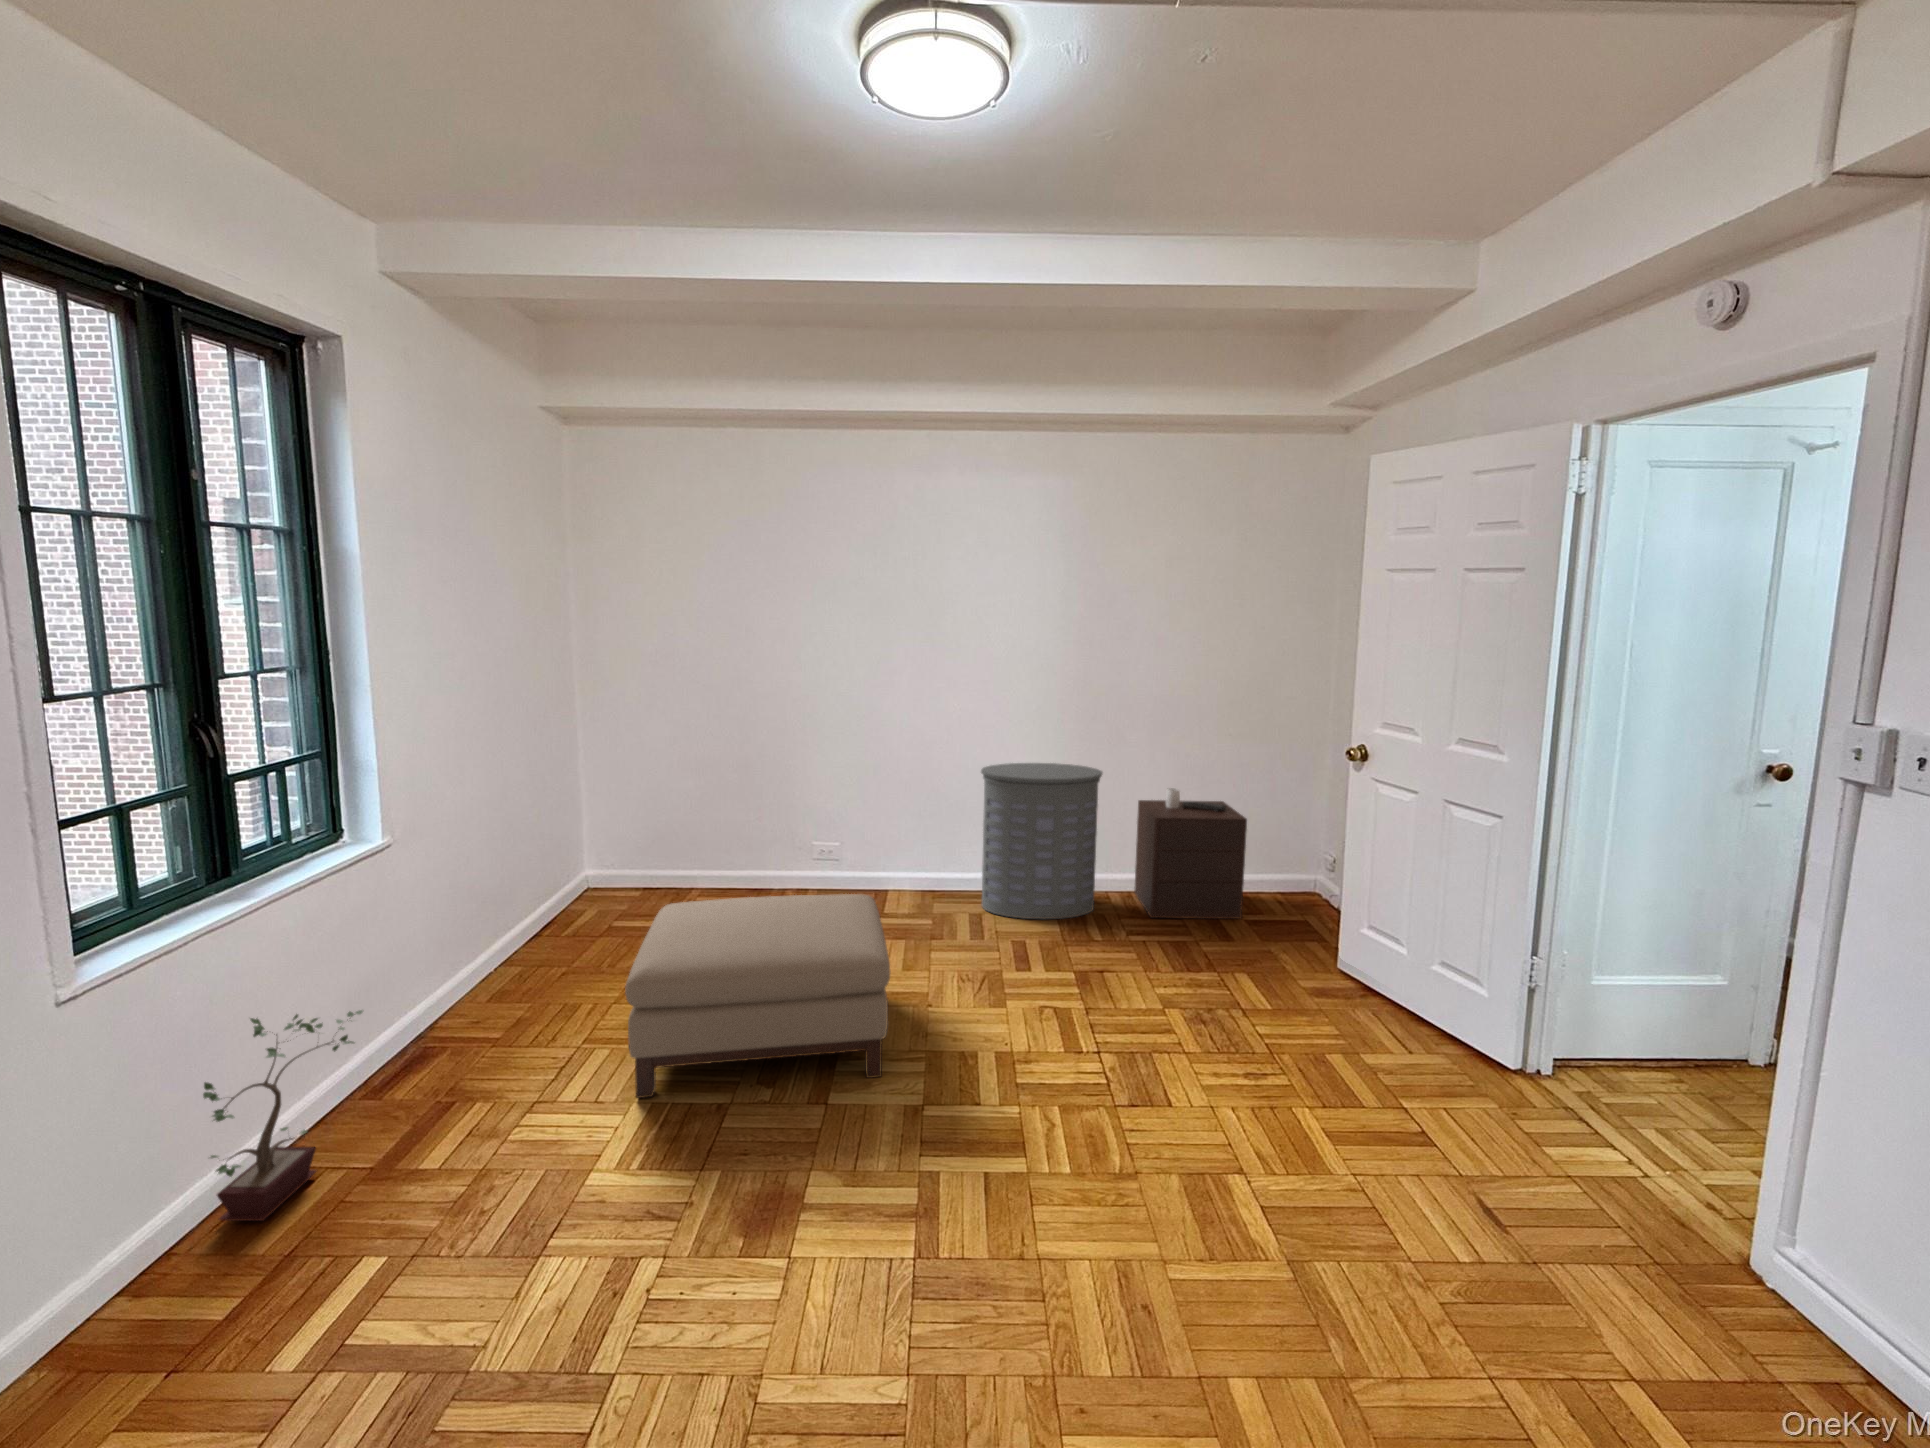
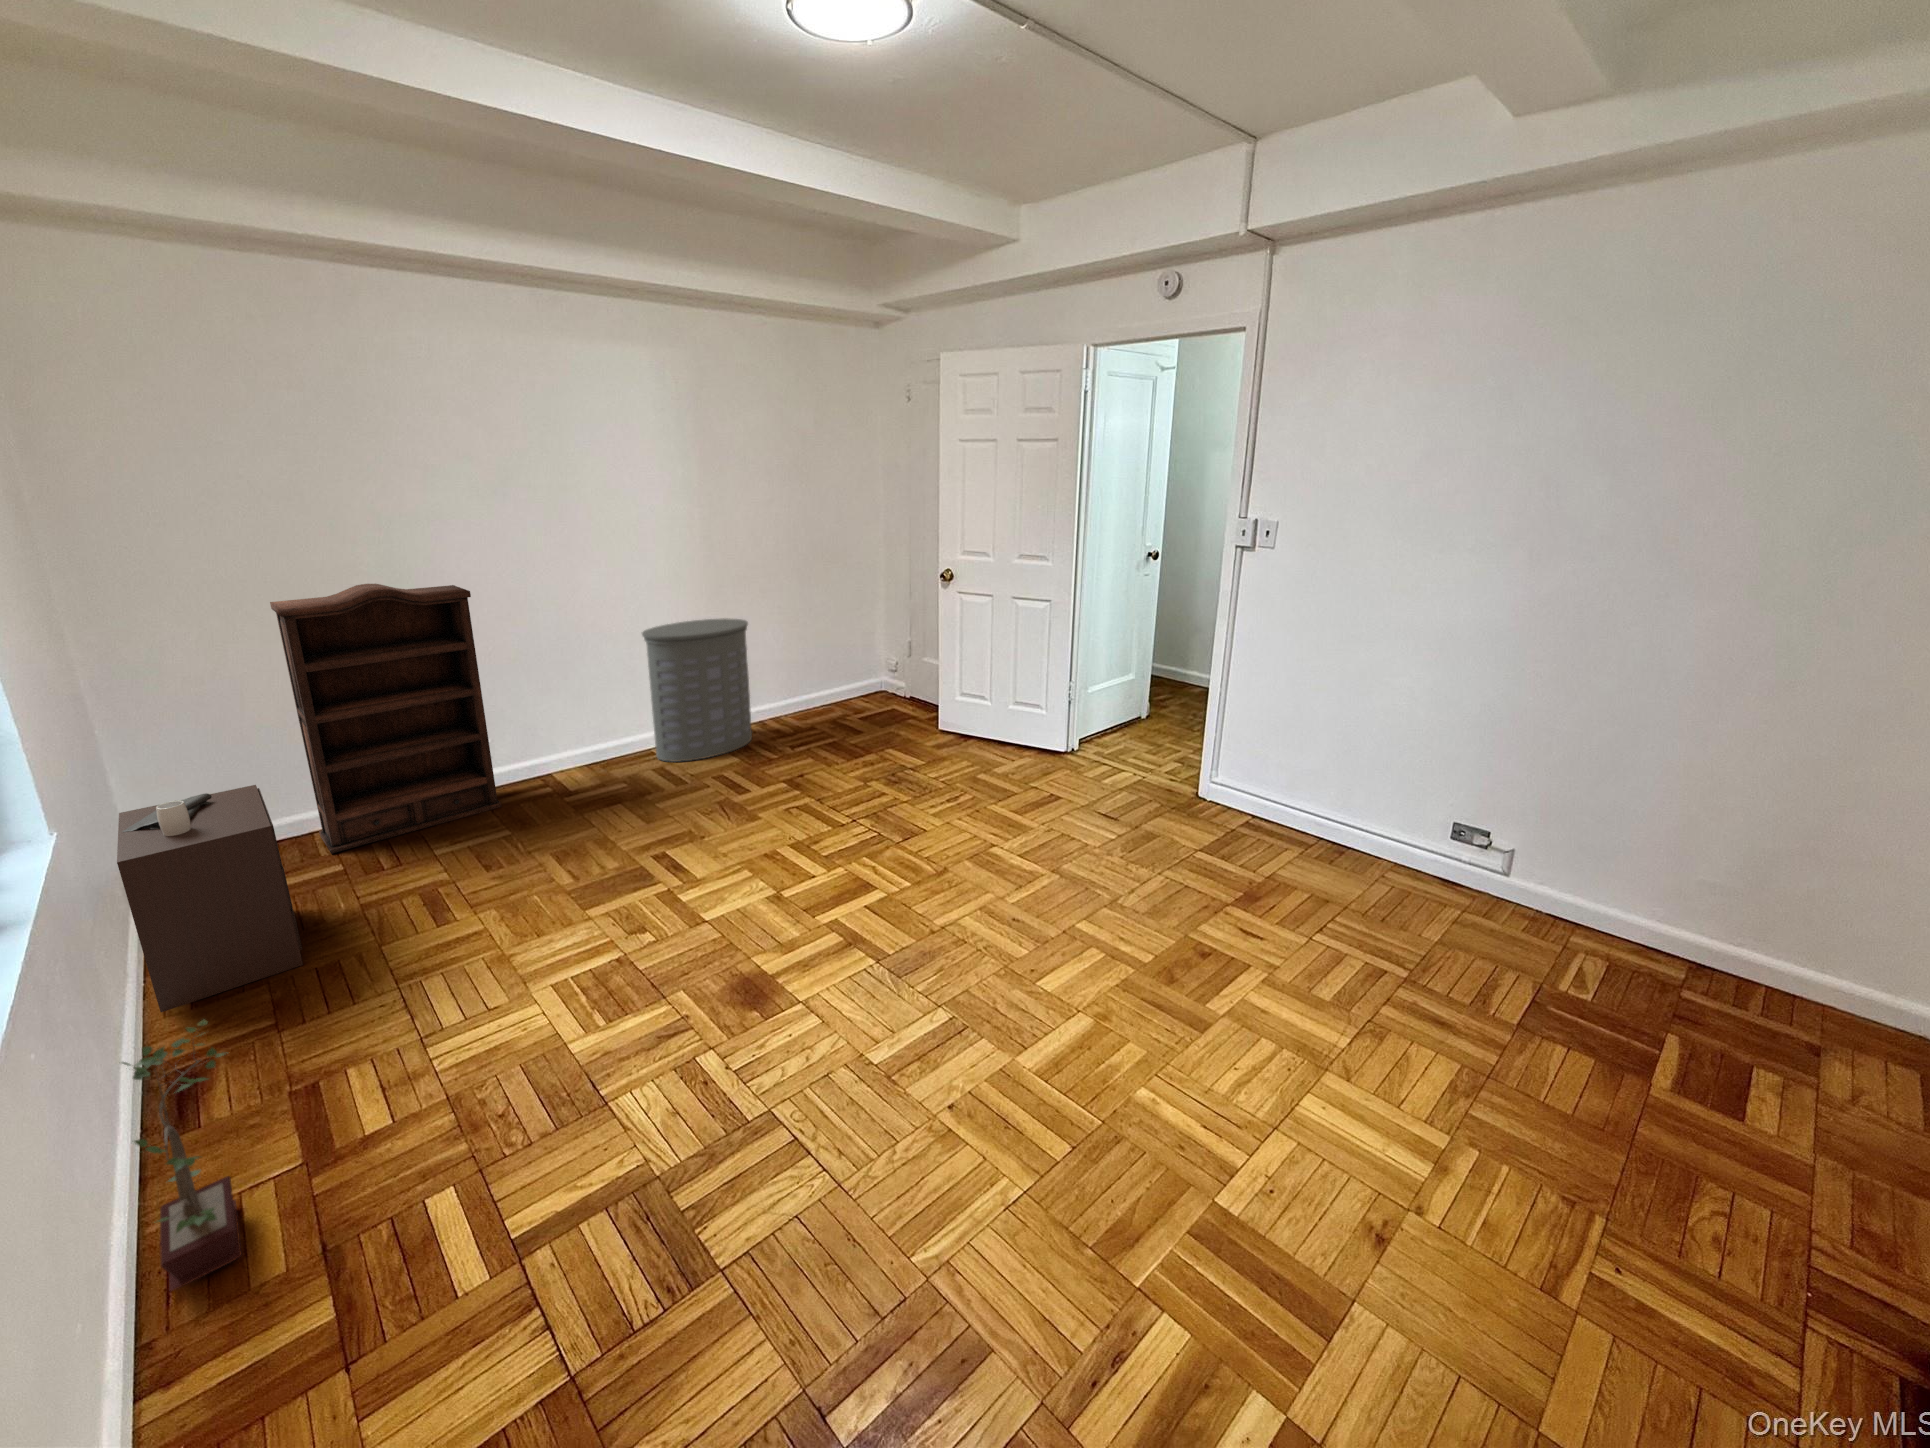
bookshelf: none [678,690,824,912] -> present [270,584,501,854]
nightstand: present [1134,788,1247,919] -> present [117,785,303,1012]
ottoman: present [625,894,890,1098] -> none [428,759,731,989]

